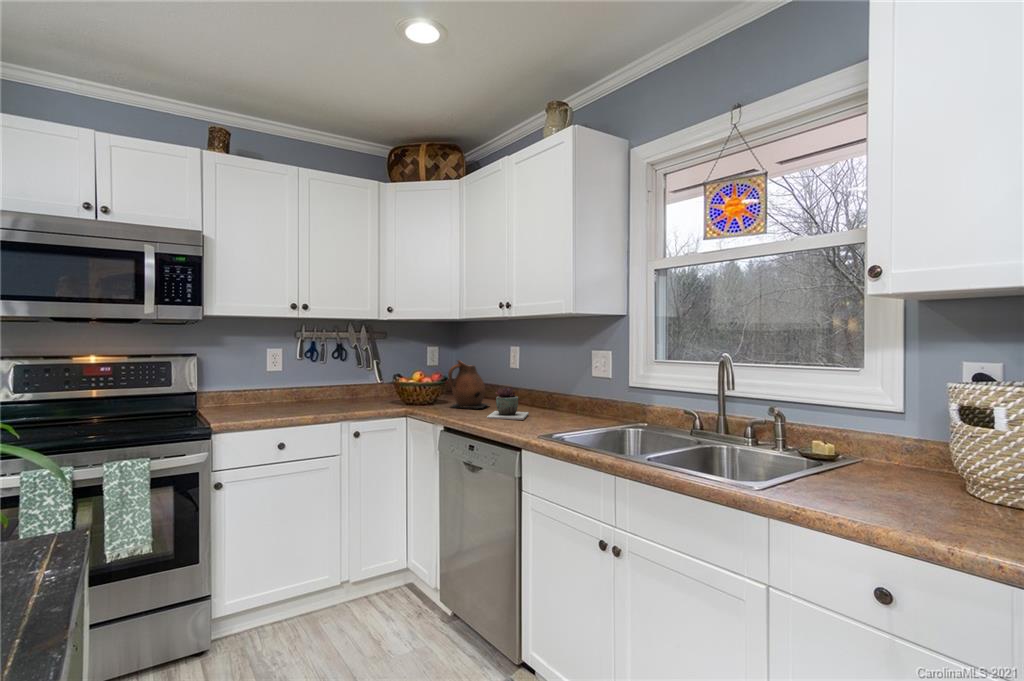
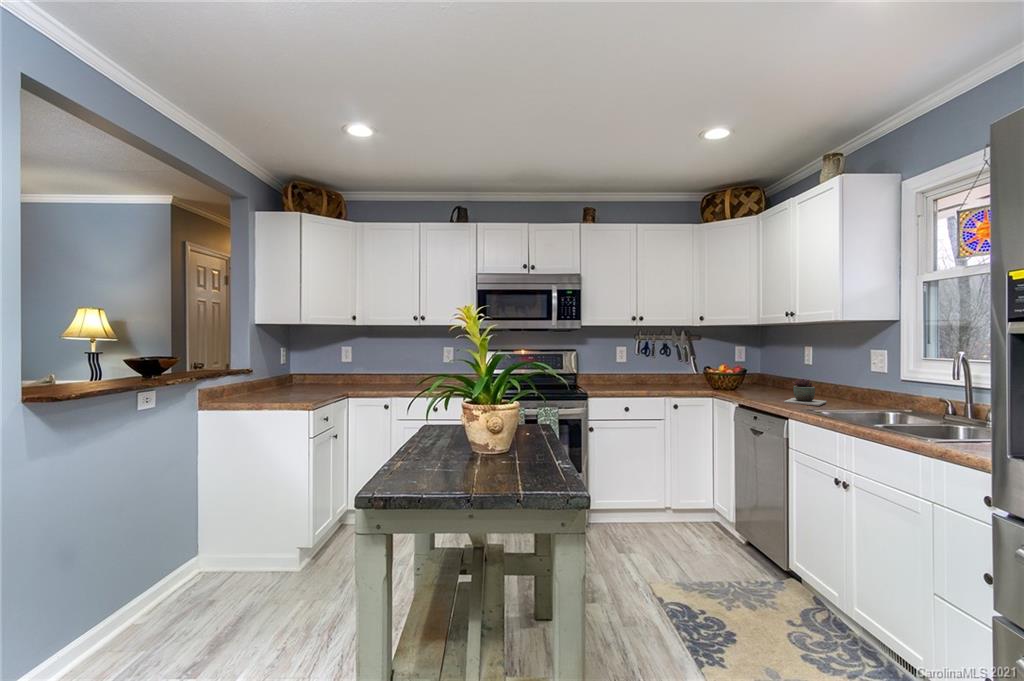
ceramic pitcher: present [448,360,488,408] -> none [751,356,790,395]

